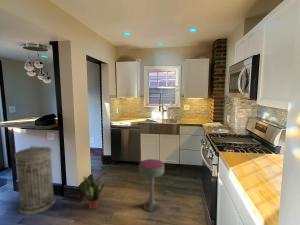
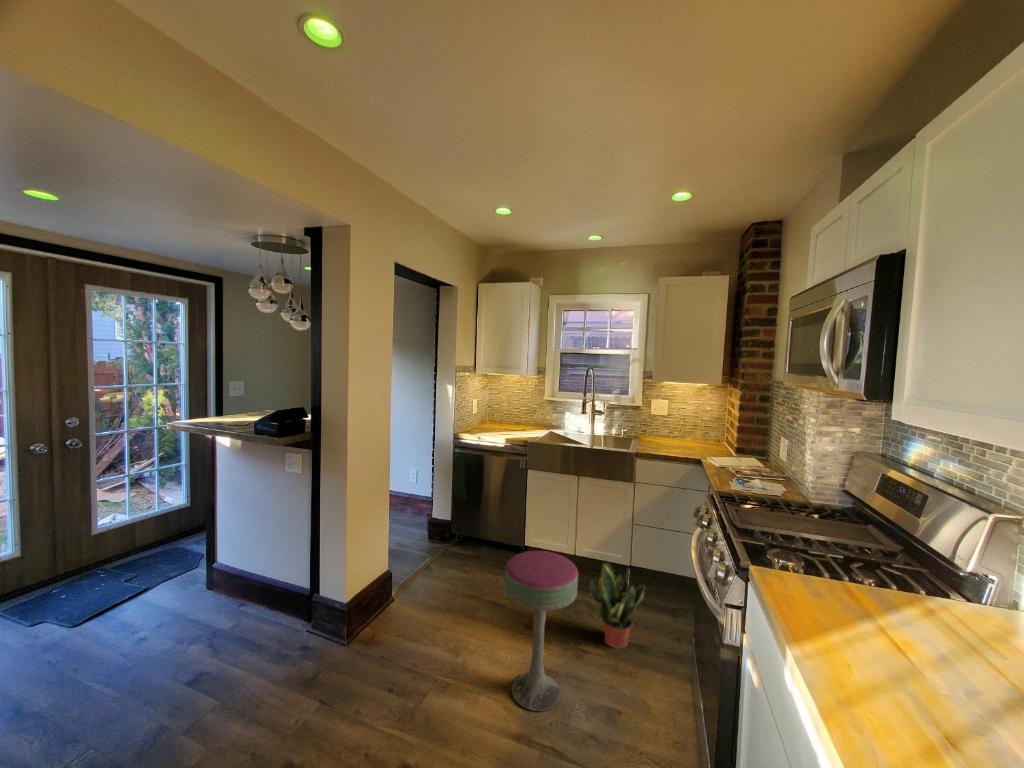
trash can: present [14,146,55,215] -> none [192,485,288,669]
potted plant: present [80,176,105,209] -> present [590,564,645,649]

